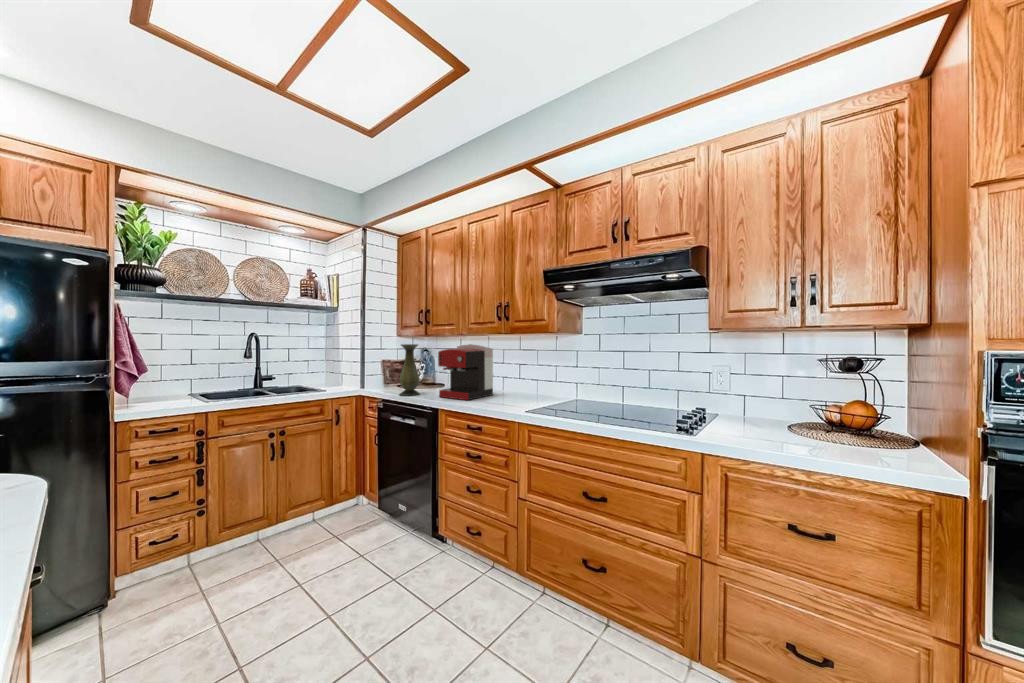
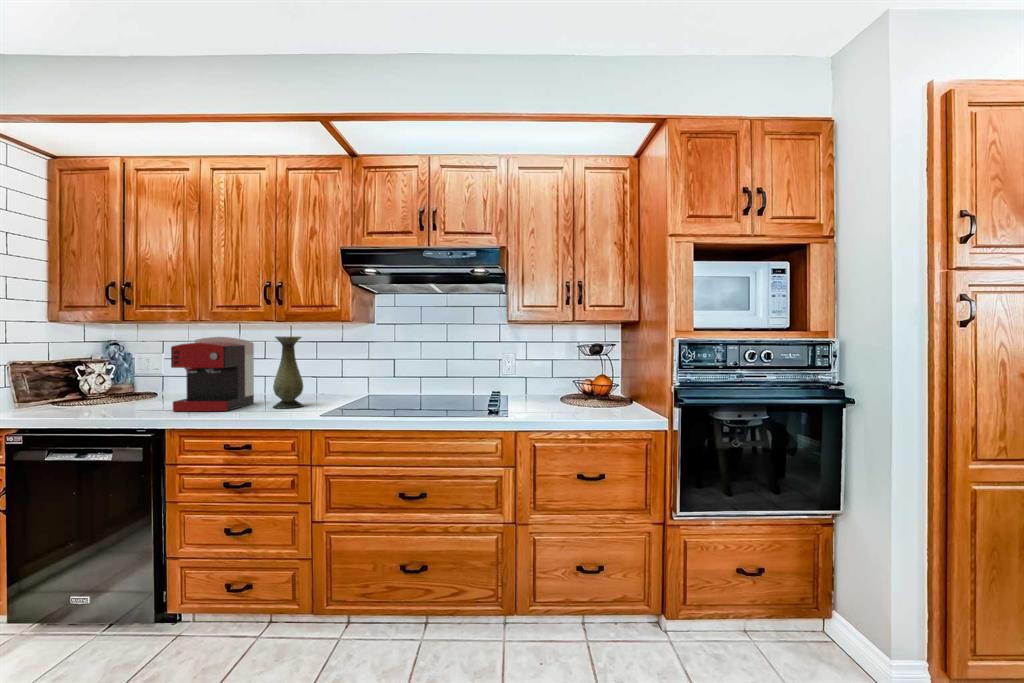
vase: present [400,344,420,396] -> present [273,337,303,408]

